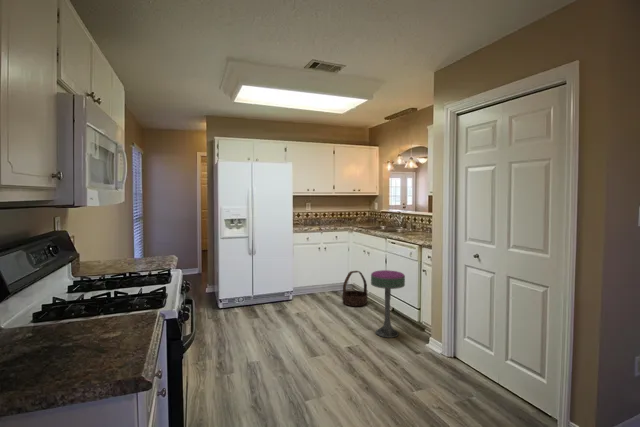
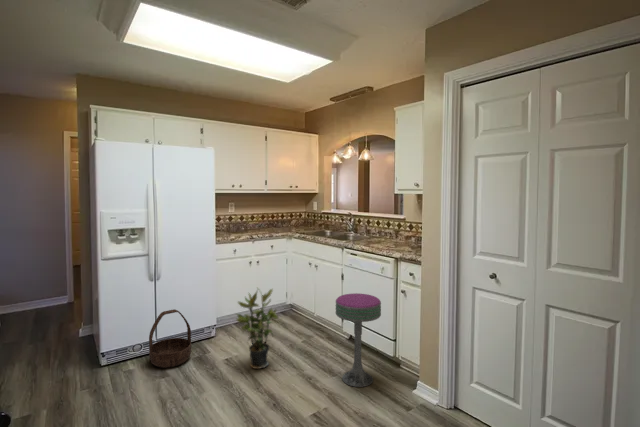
potted plant: none [302,263,333,321] -> present [237,289,278,369]
basket: present [342,271,368,306] -> present [149,309,191,368]

